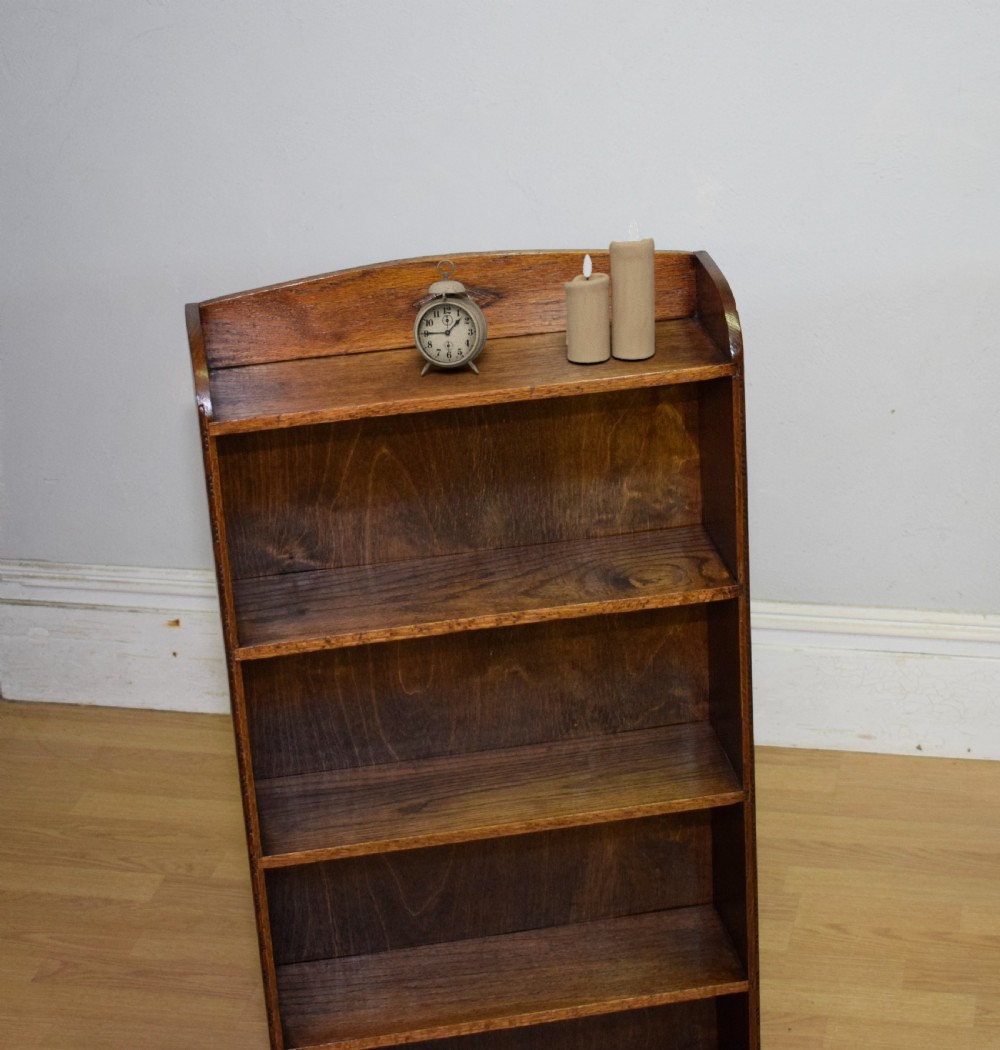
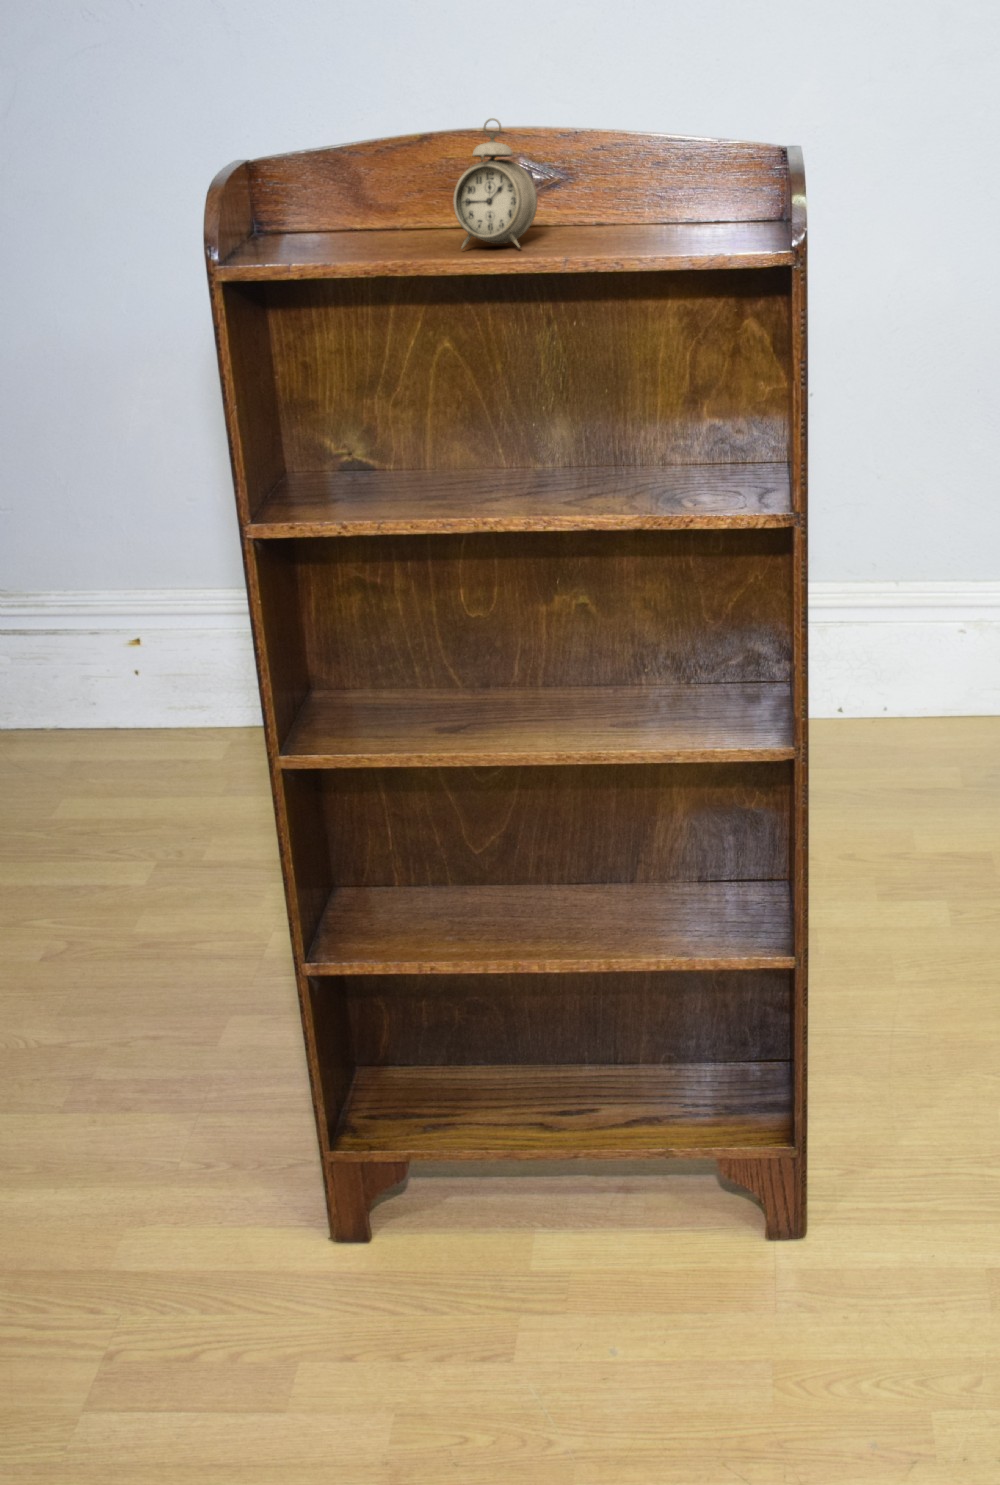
candle: present [564,221,655,363] -> none [619,74,723,240]

